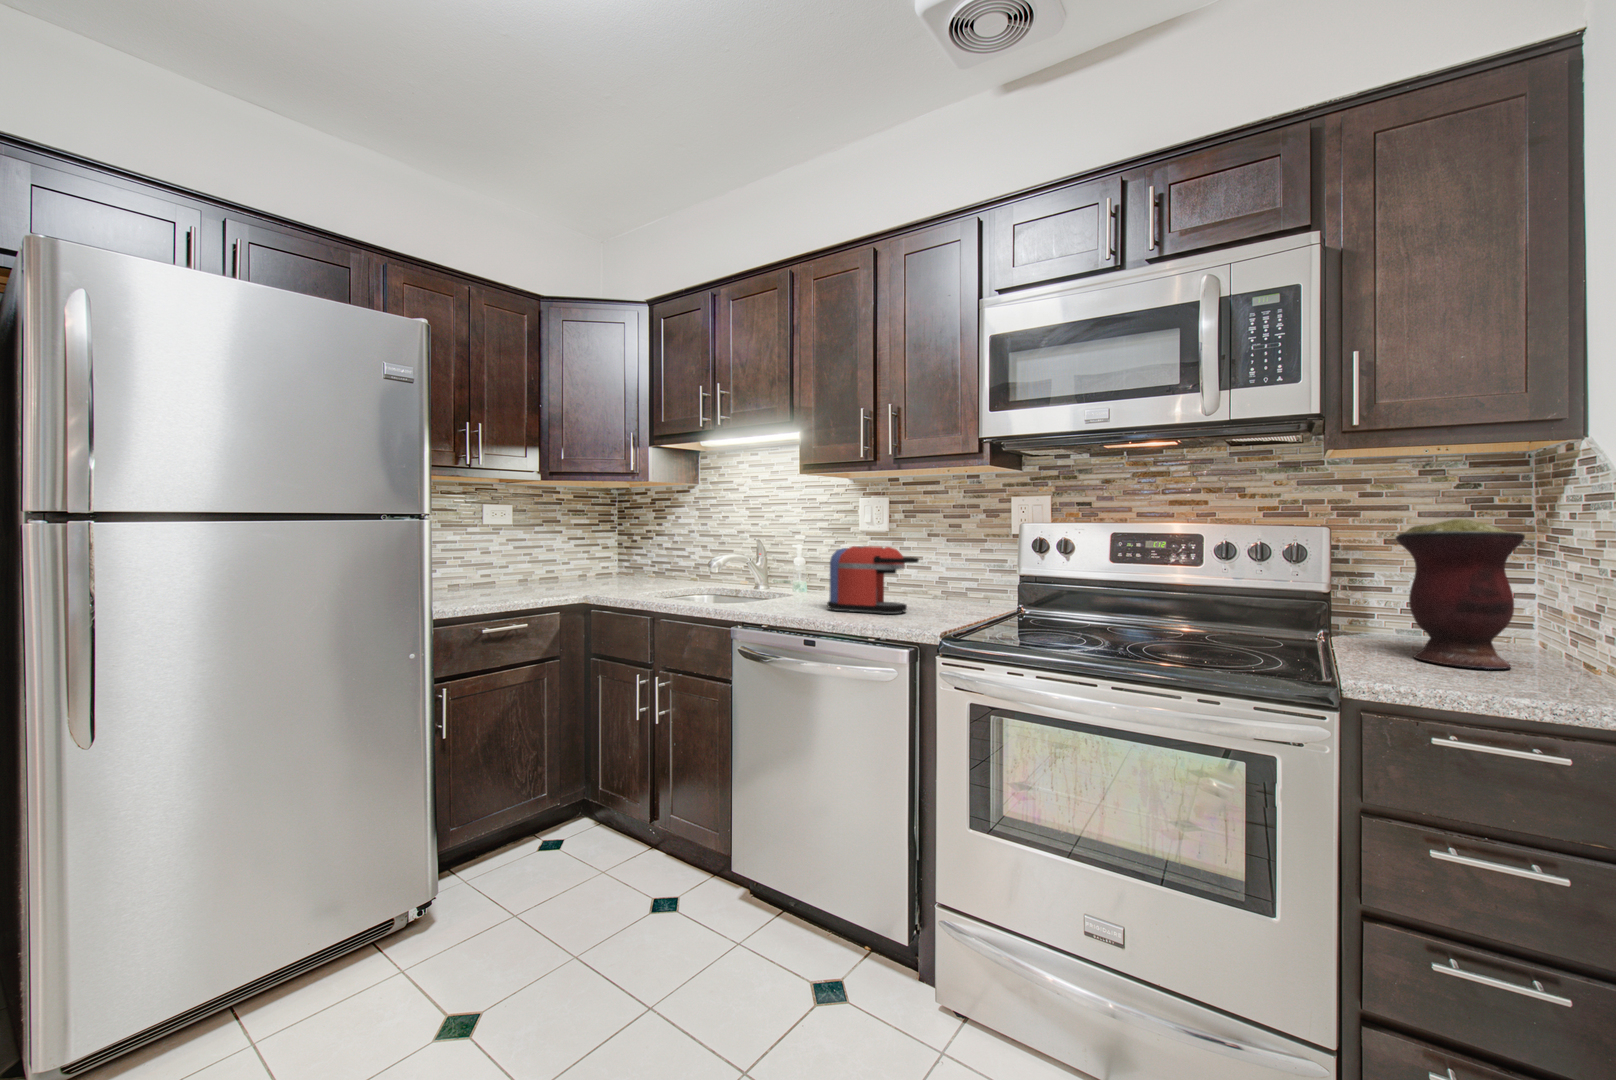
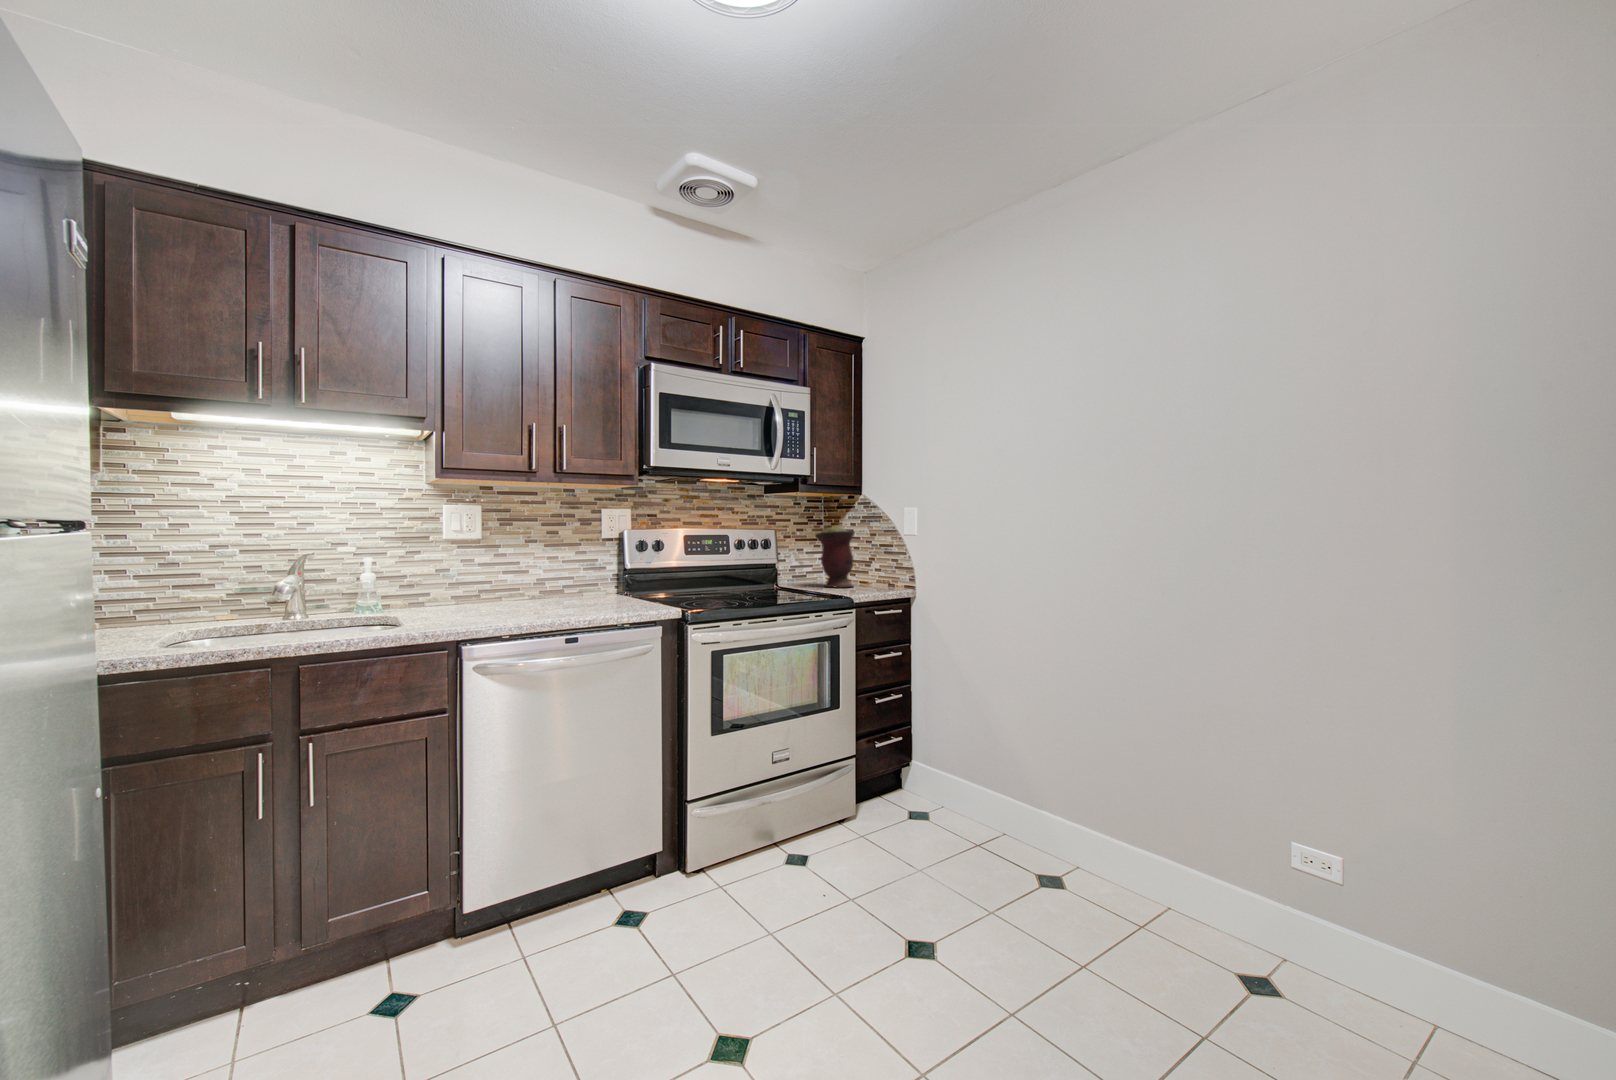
coffee maker: present [827,546,919,614] -> none [509,551,592,614]

